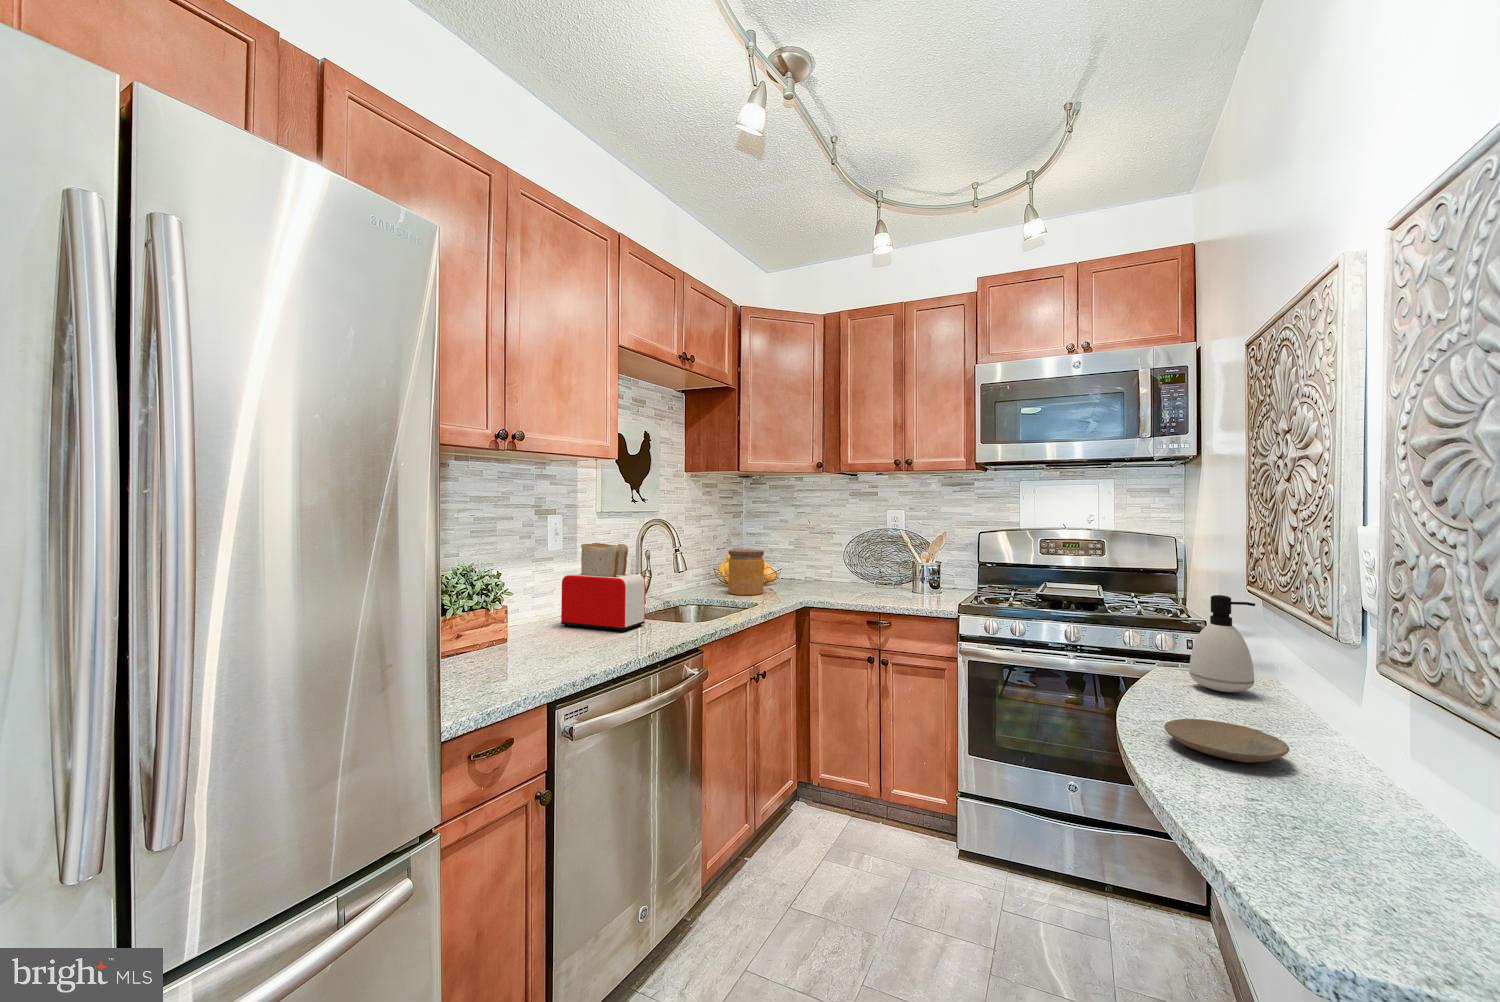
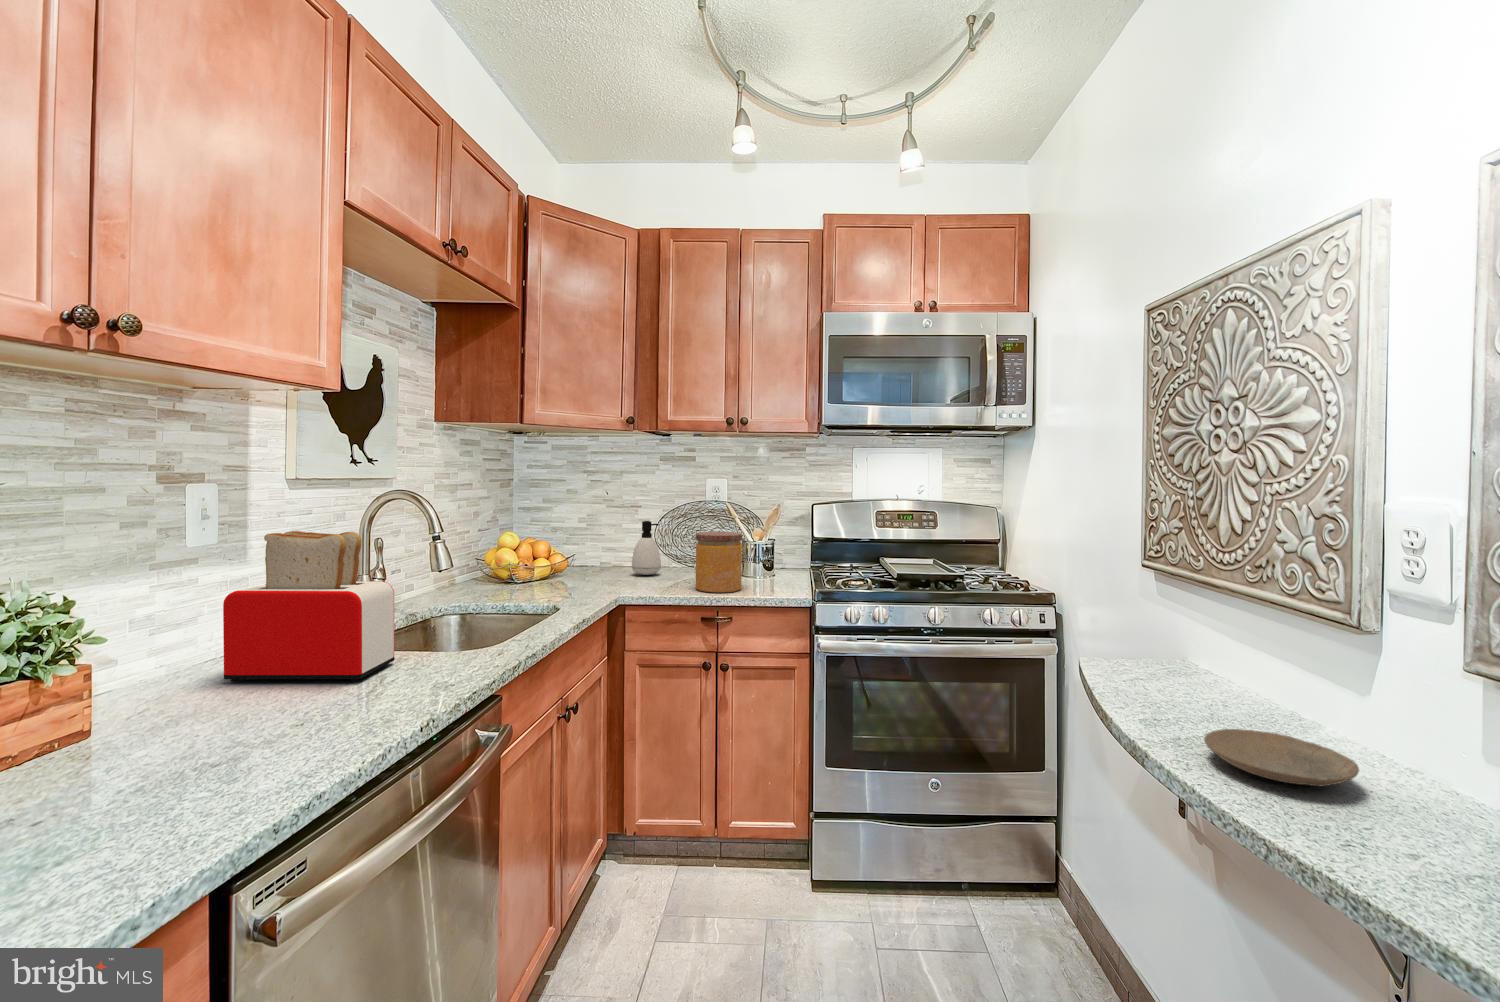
jar: present [728,549,764,595] -> present [696,532,742,593]
soap dispenser: present [1189,595,1255,692] -> present [632,521,661,575]

